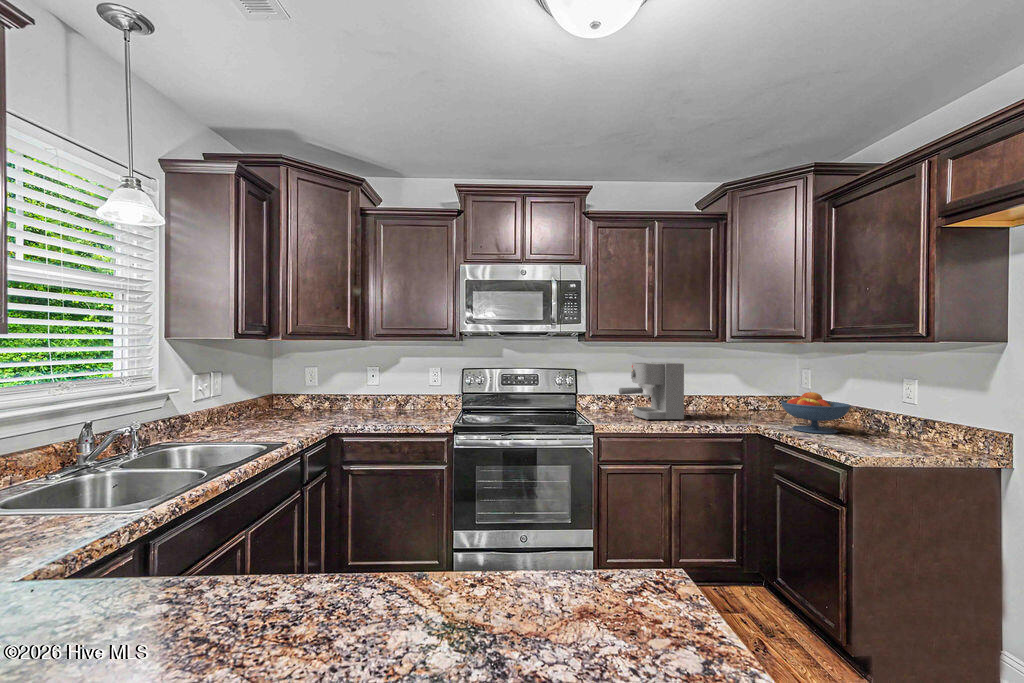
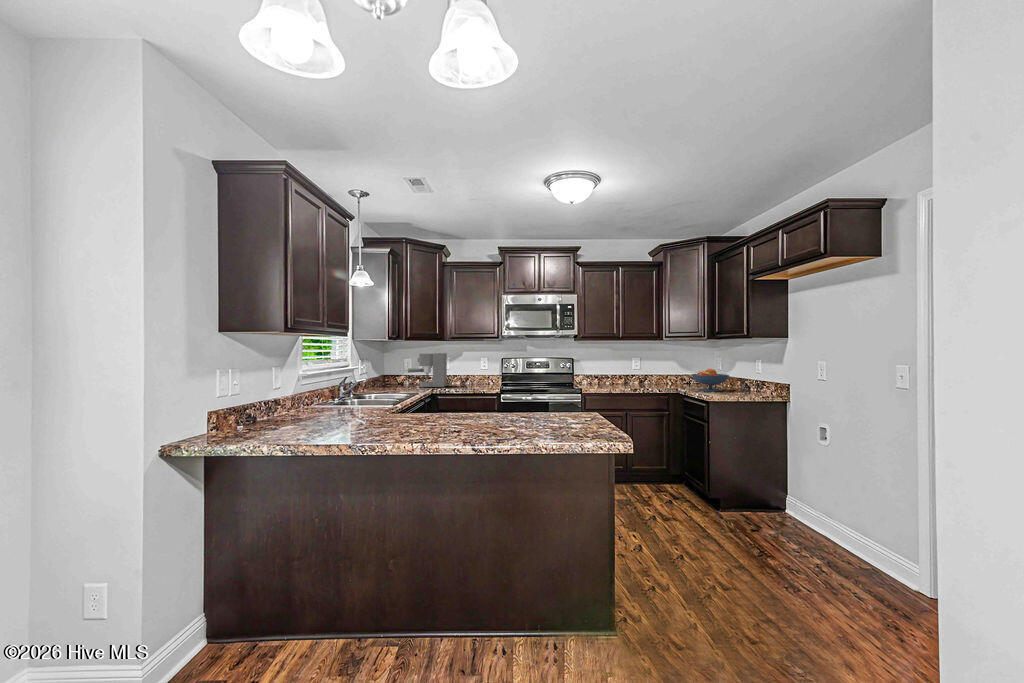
coffee maker: present [619,362,684,420] -> present [408,353,447,388]

